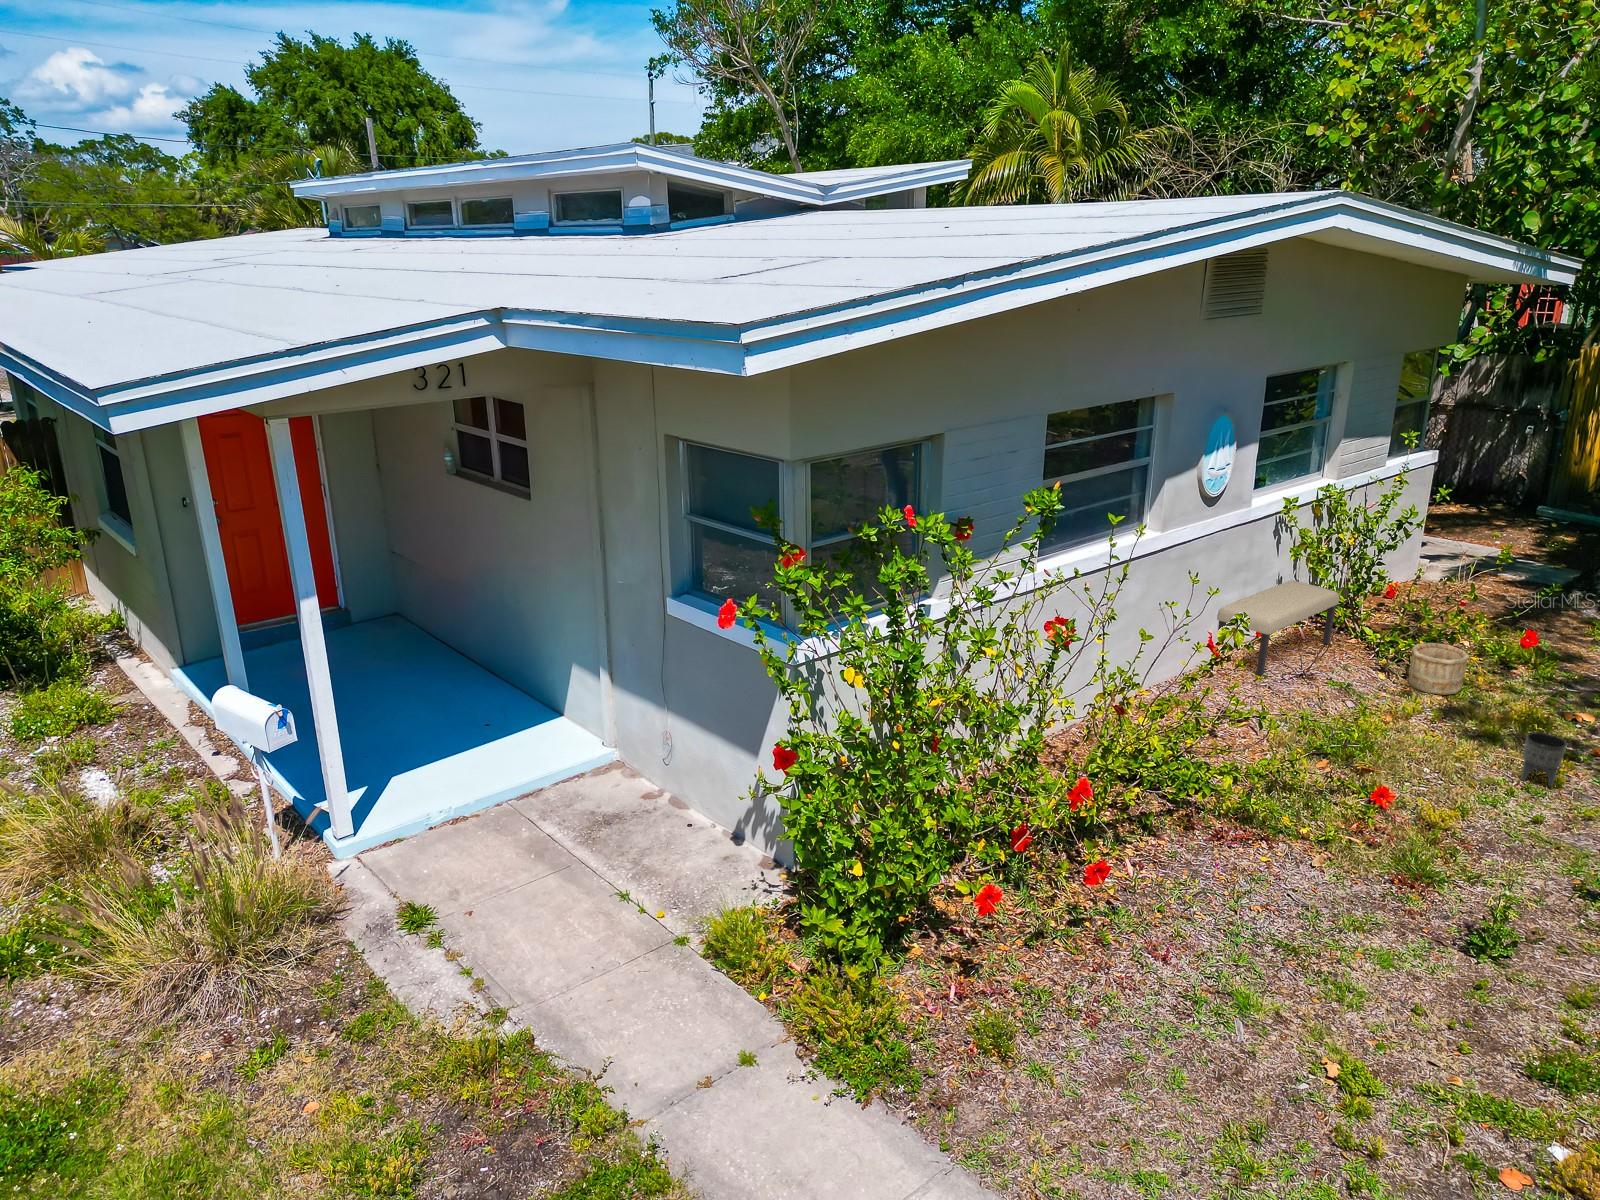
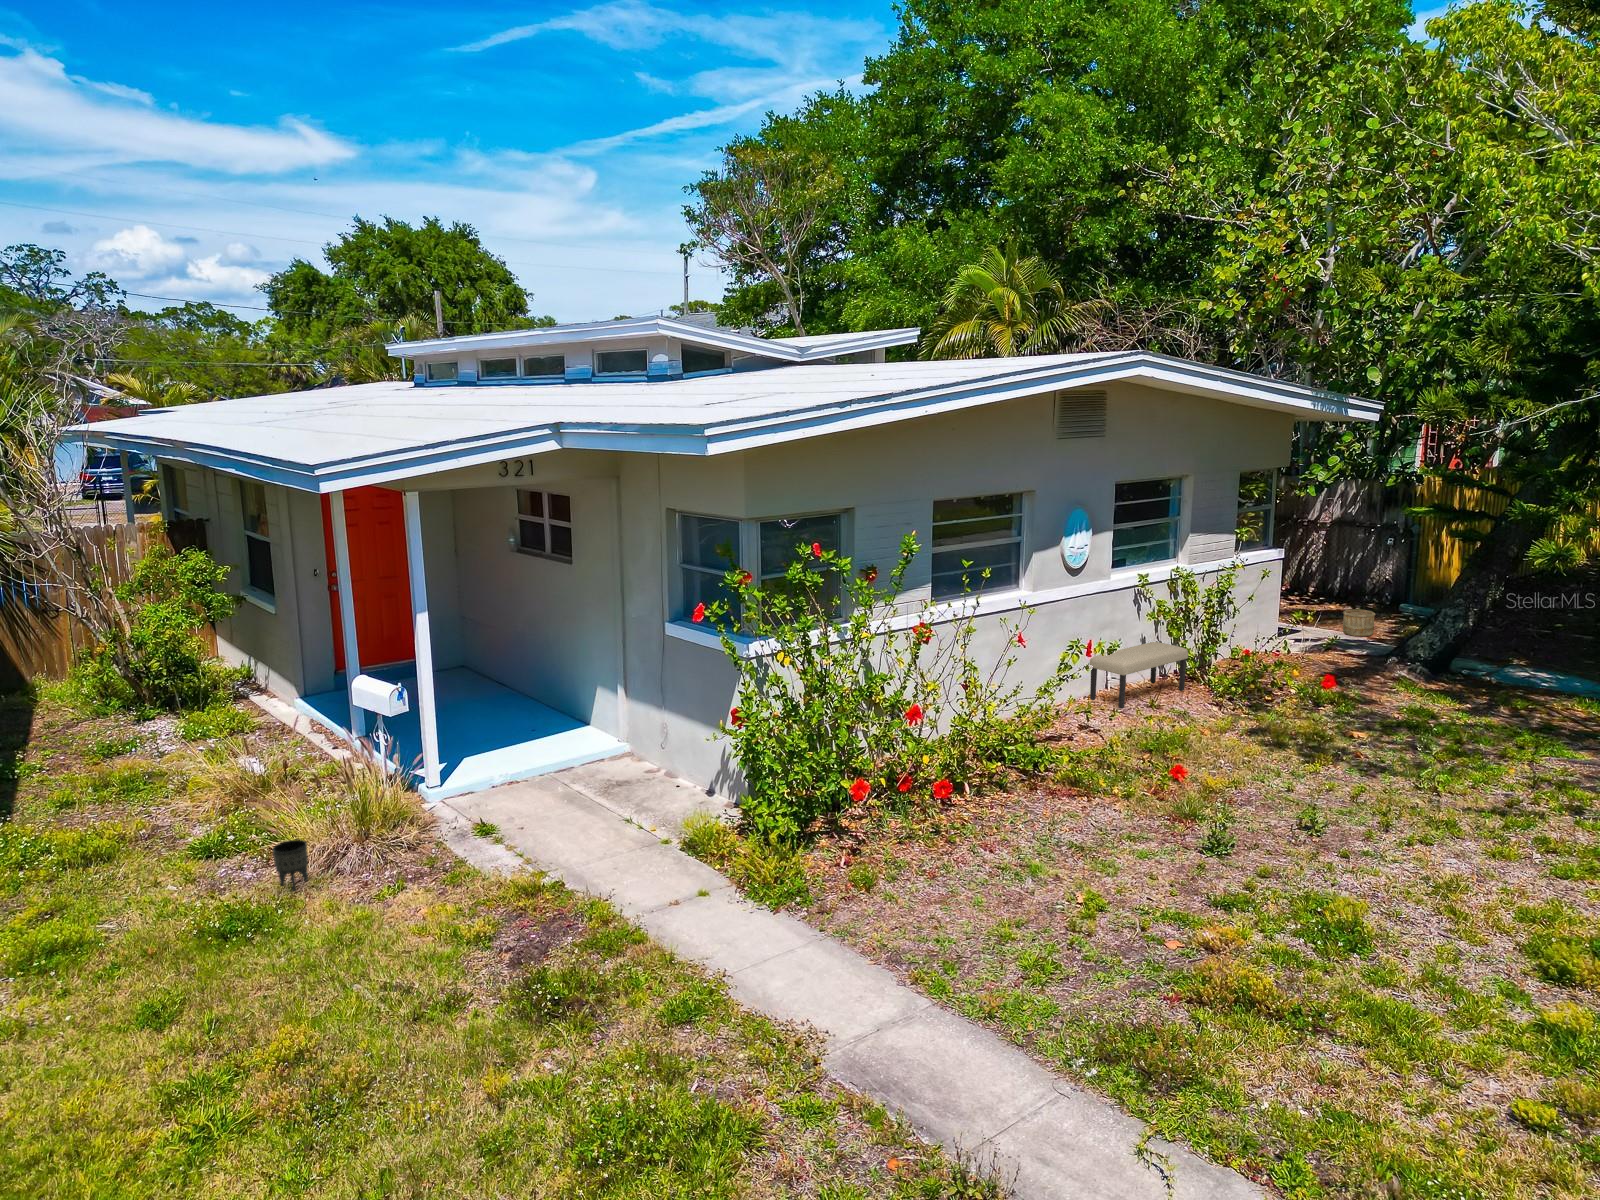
wooden bucket: present [1409,643,1469,695] -> present [1343,609,1375,636]
planter: present [1521,732,1567,787] -> present [273,840,308,891]

